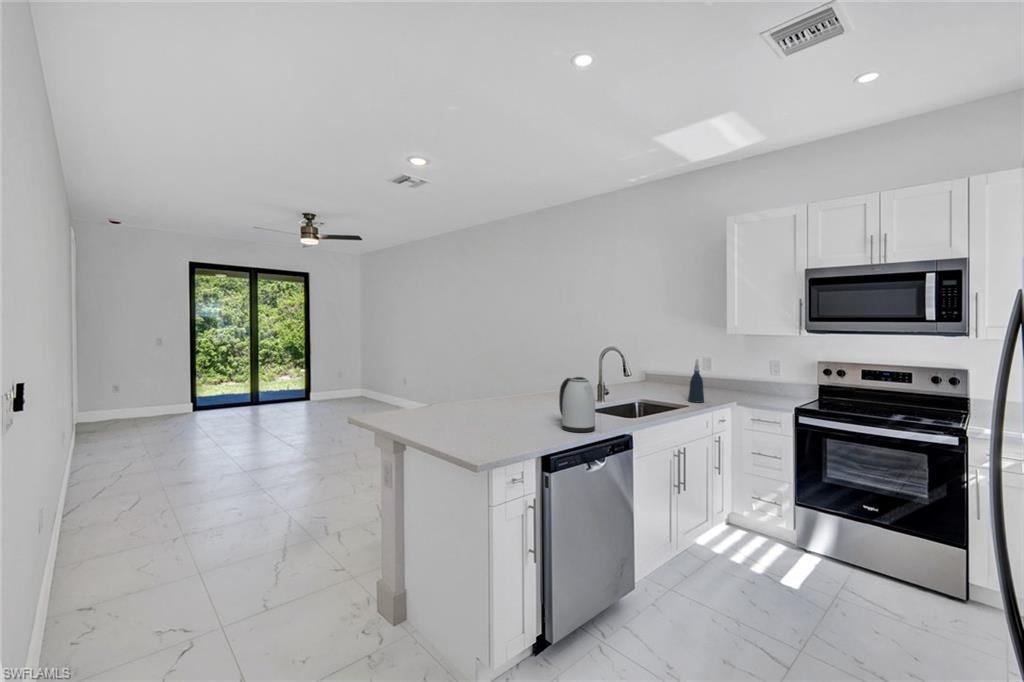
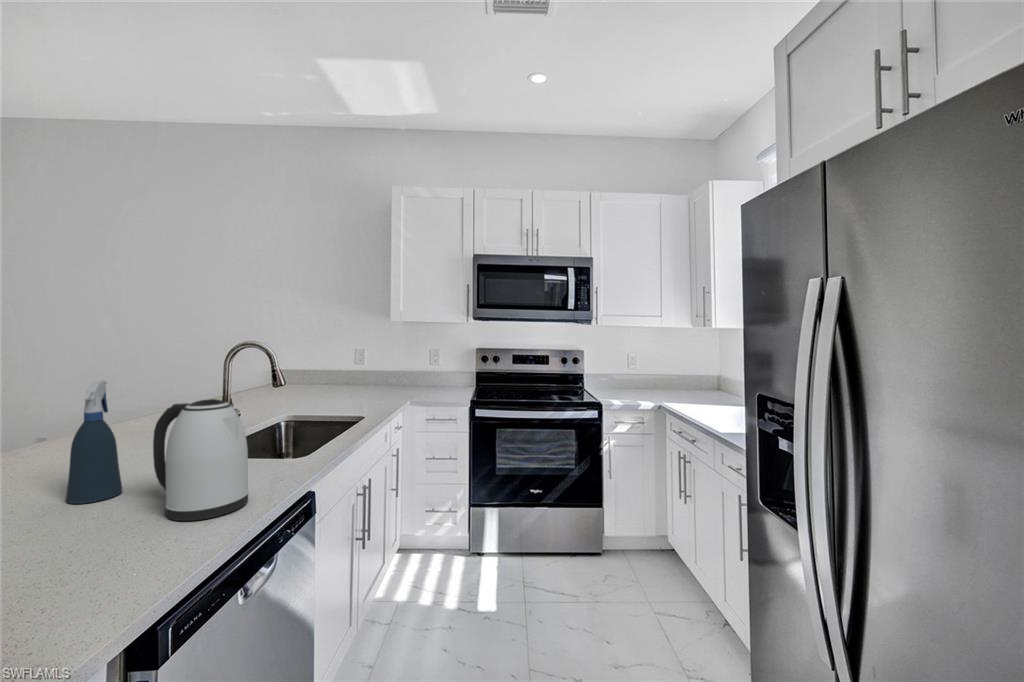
spray bottle: present [688,359,704,403] -> present [66,381,122,504]

